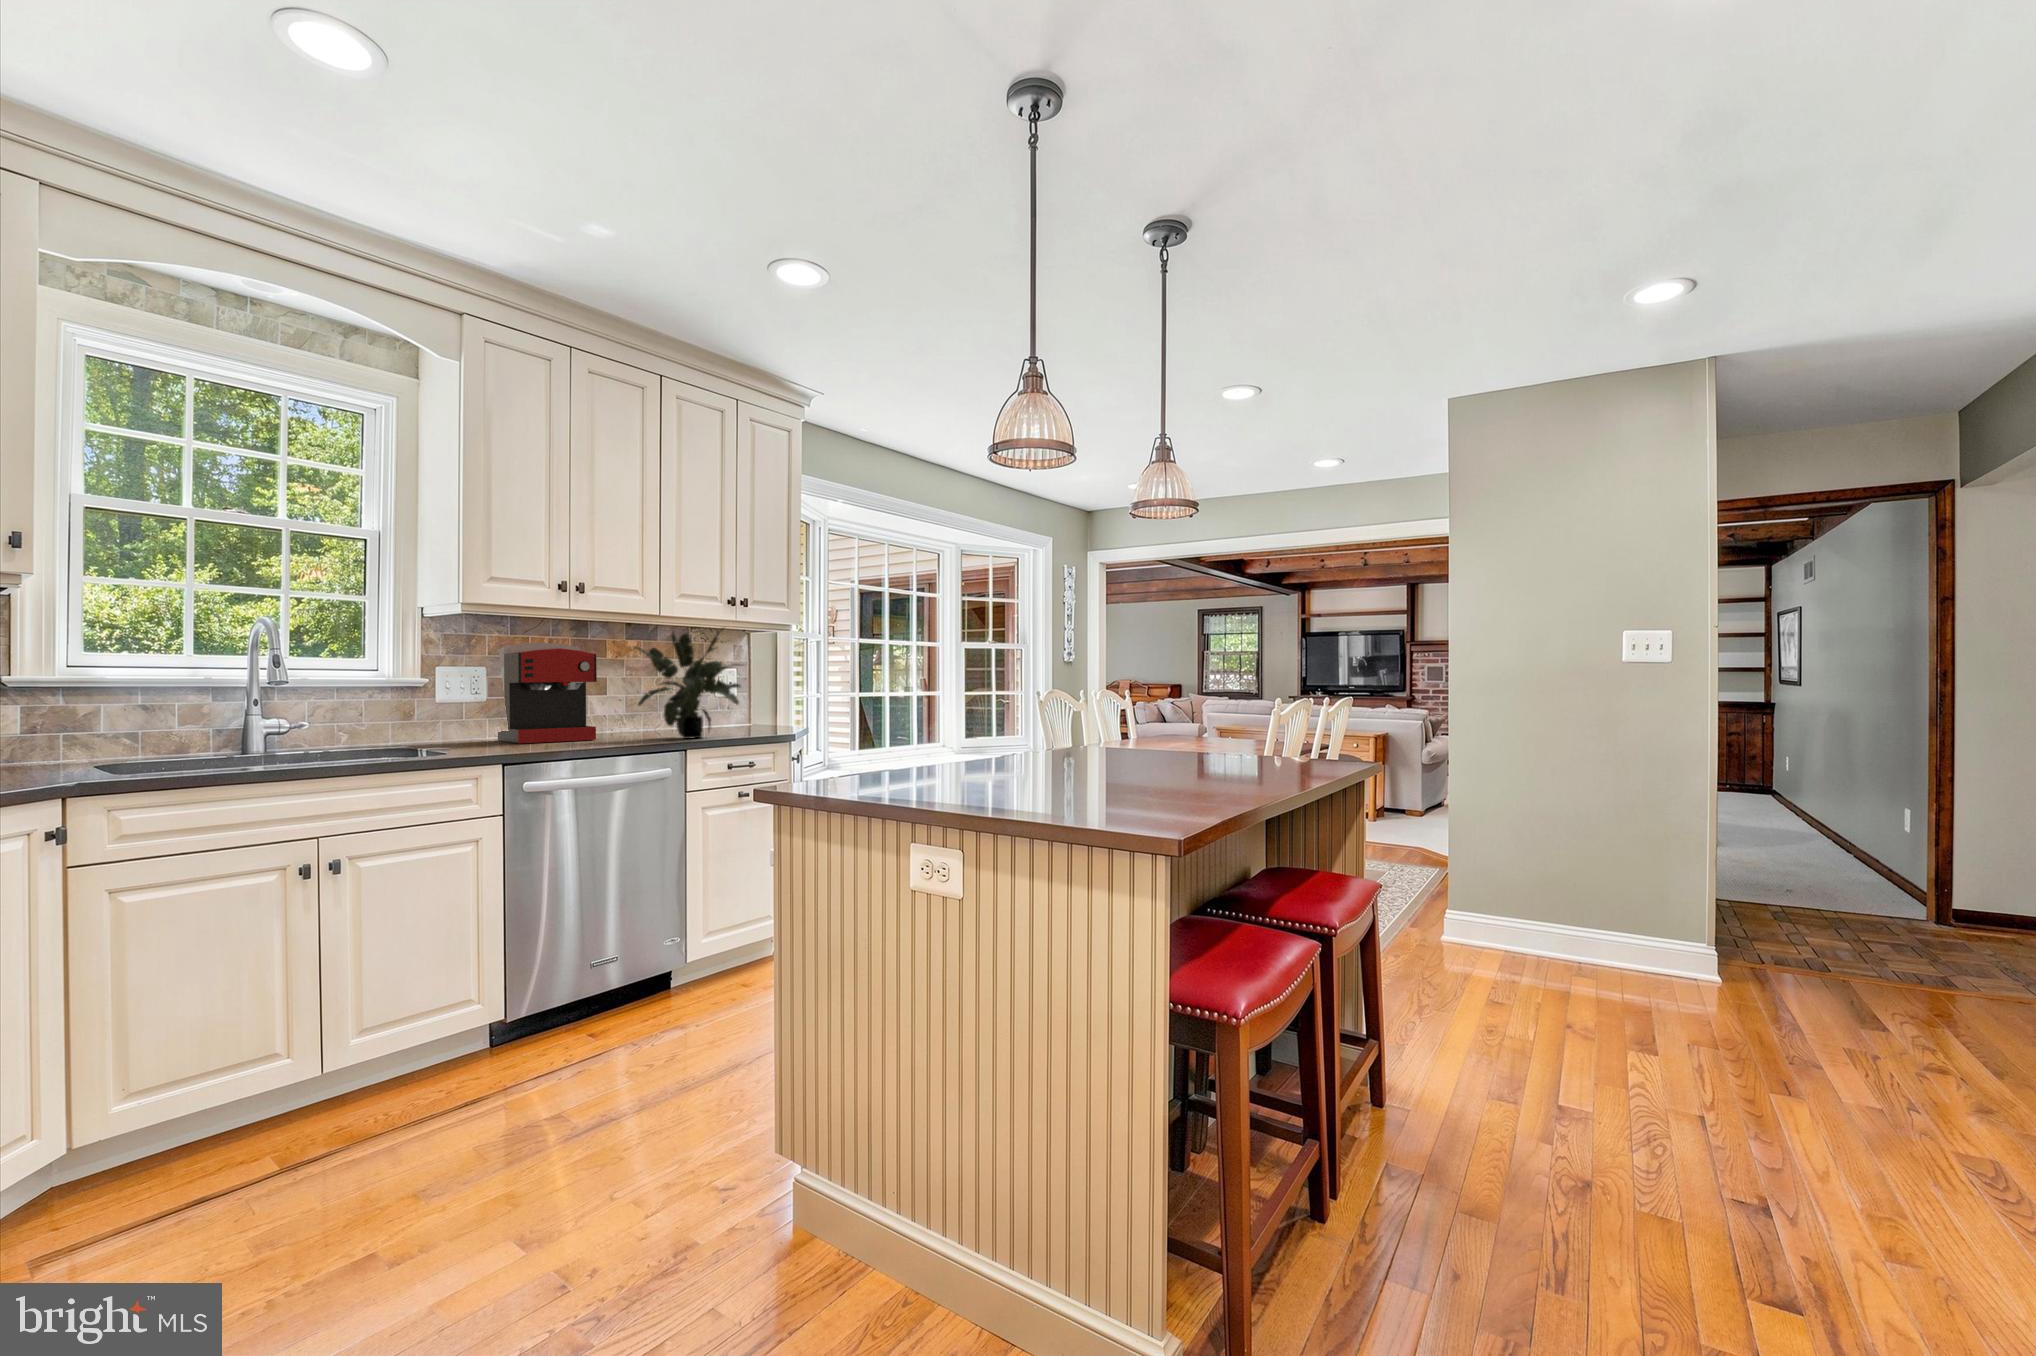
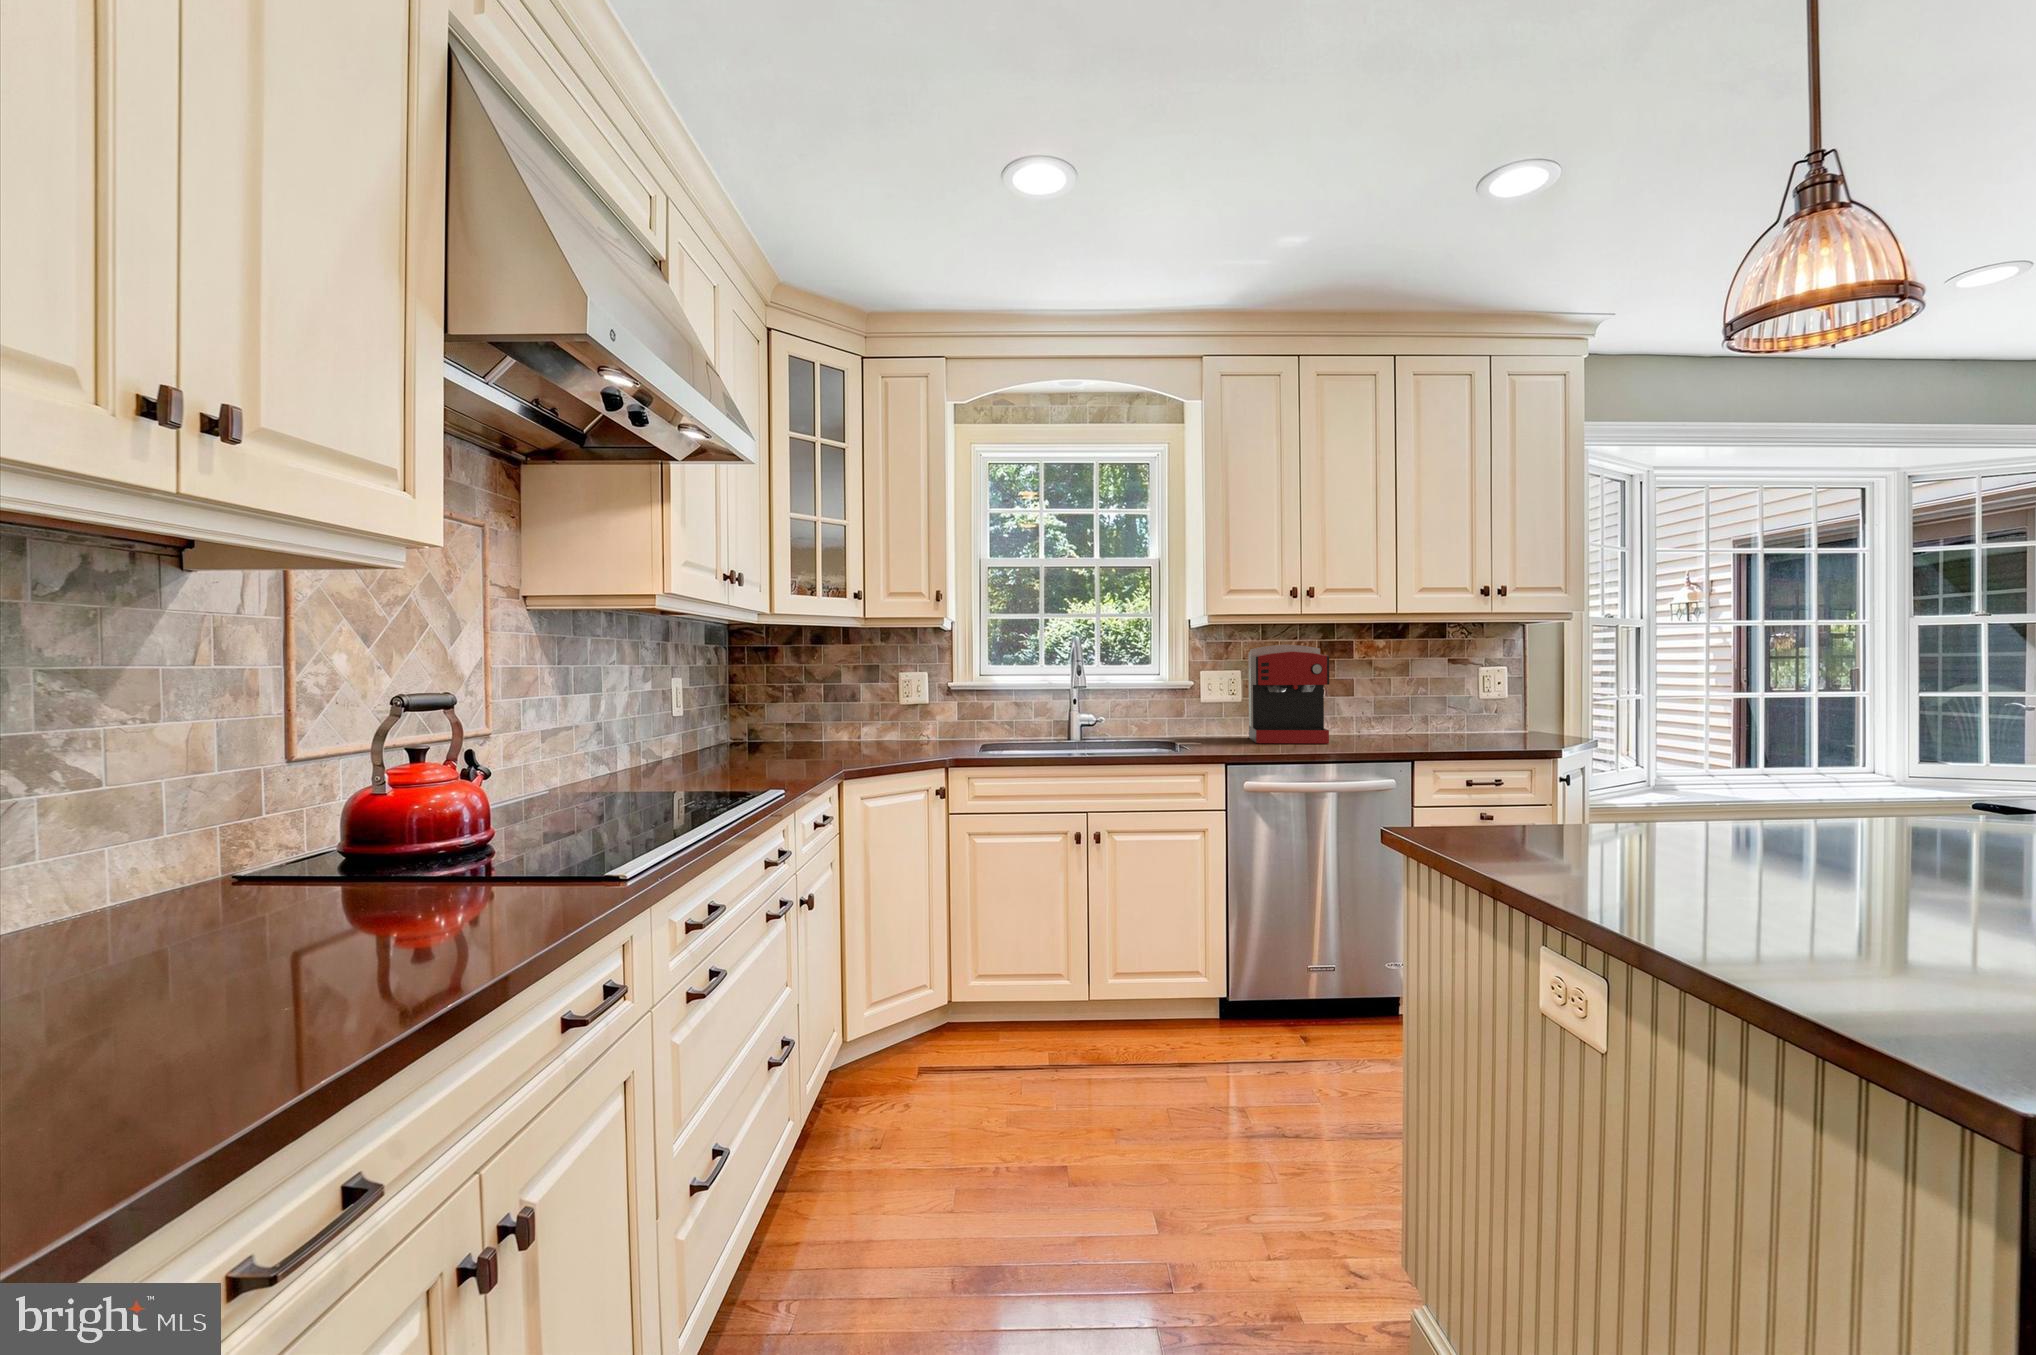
potted plant: present [635,628,743,739] -> none [1360,624,1485,749]

